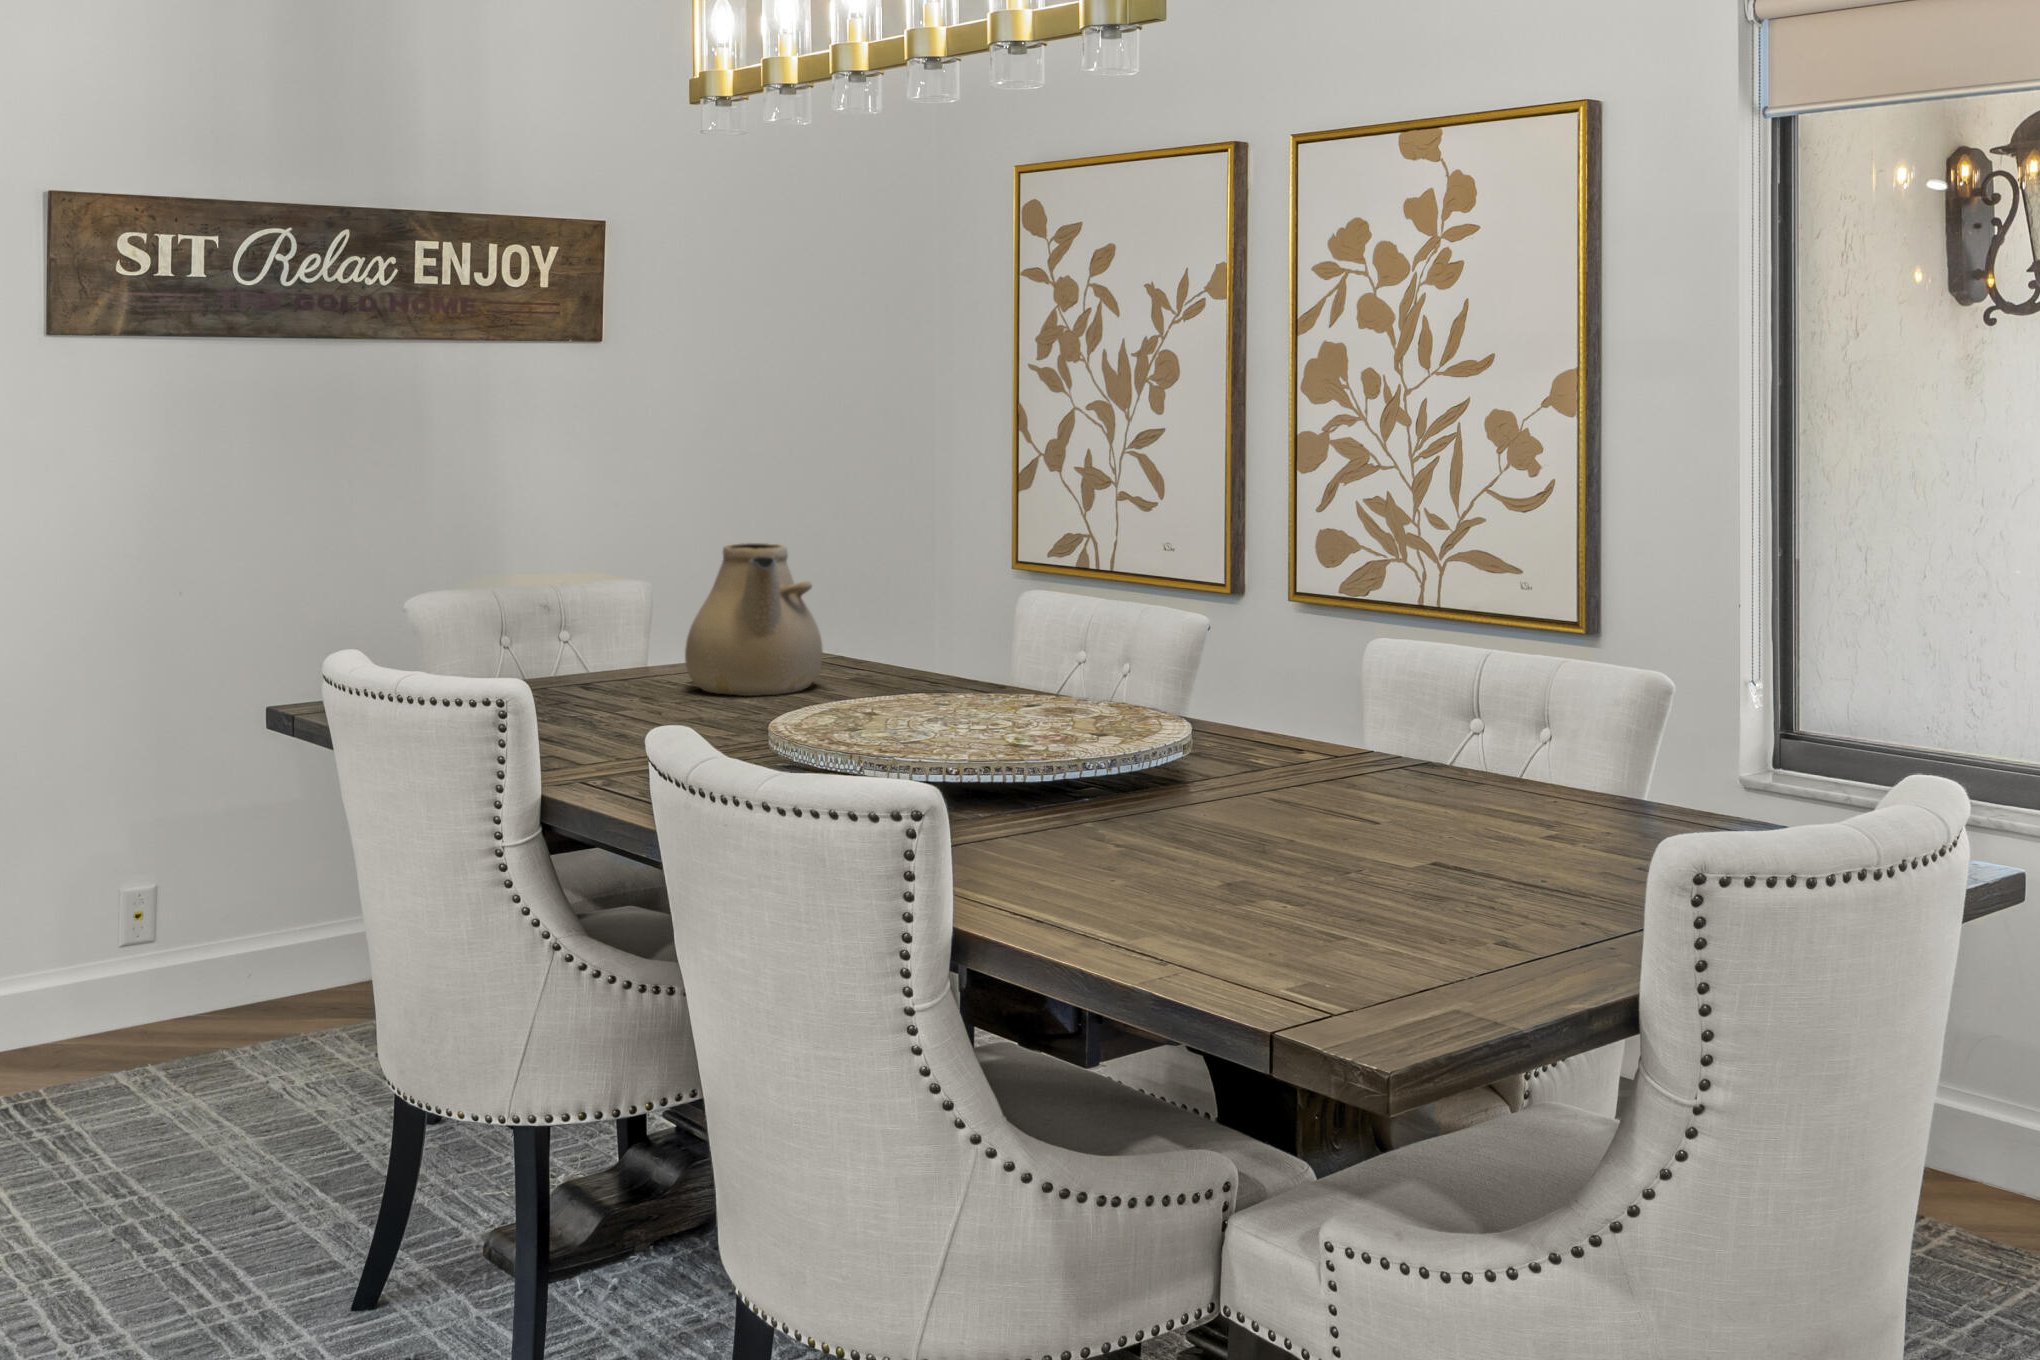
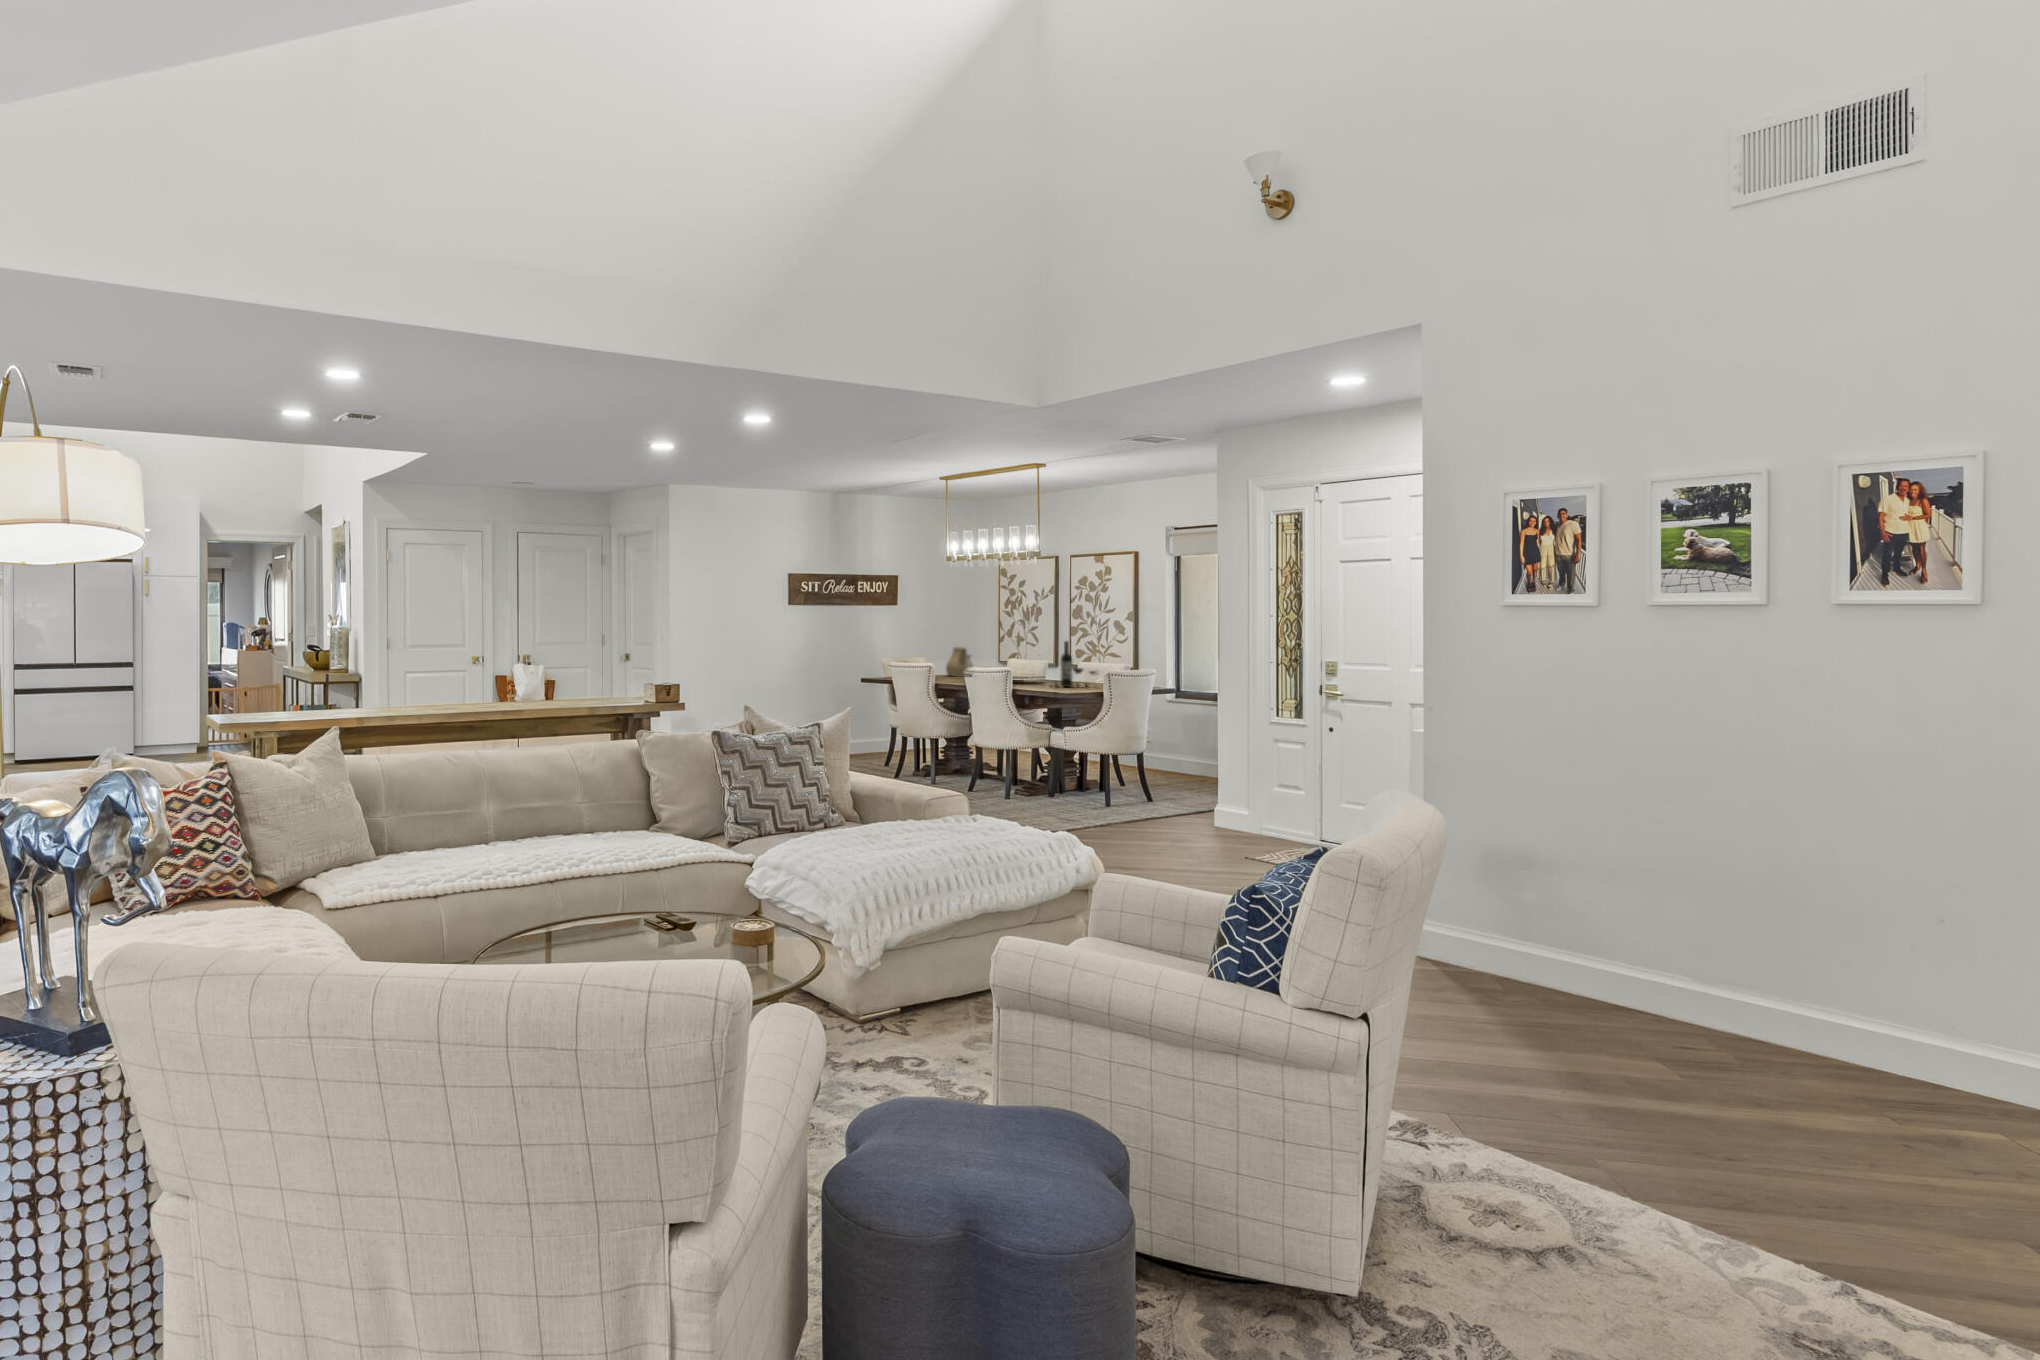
wine bottle: none [1129,593,1490,967] -> present [1050,641,1095,688]

